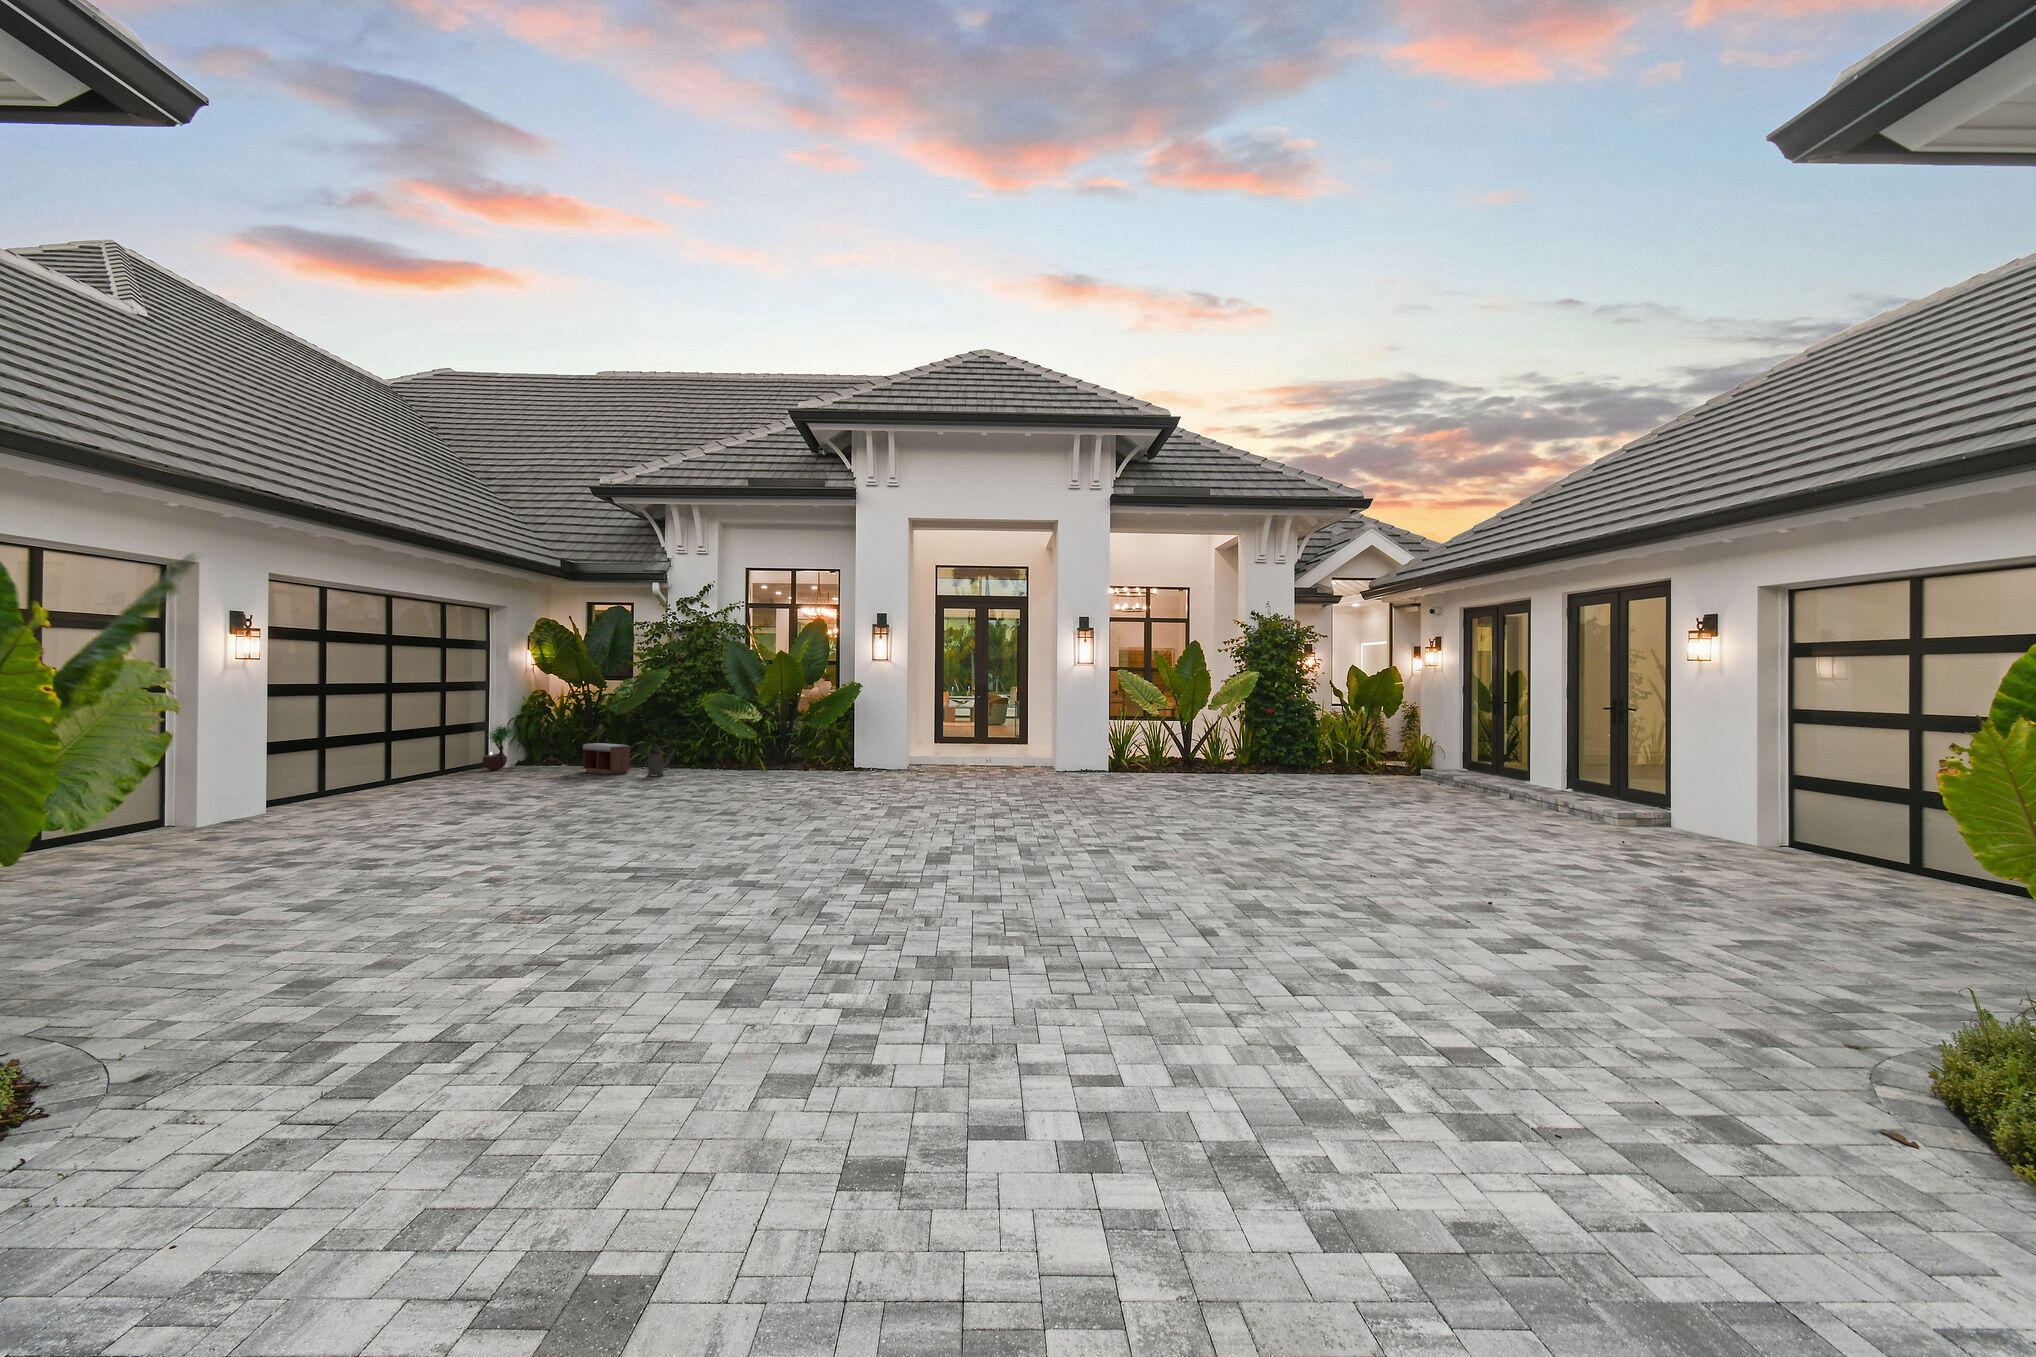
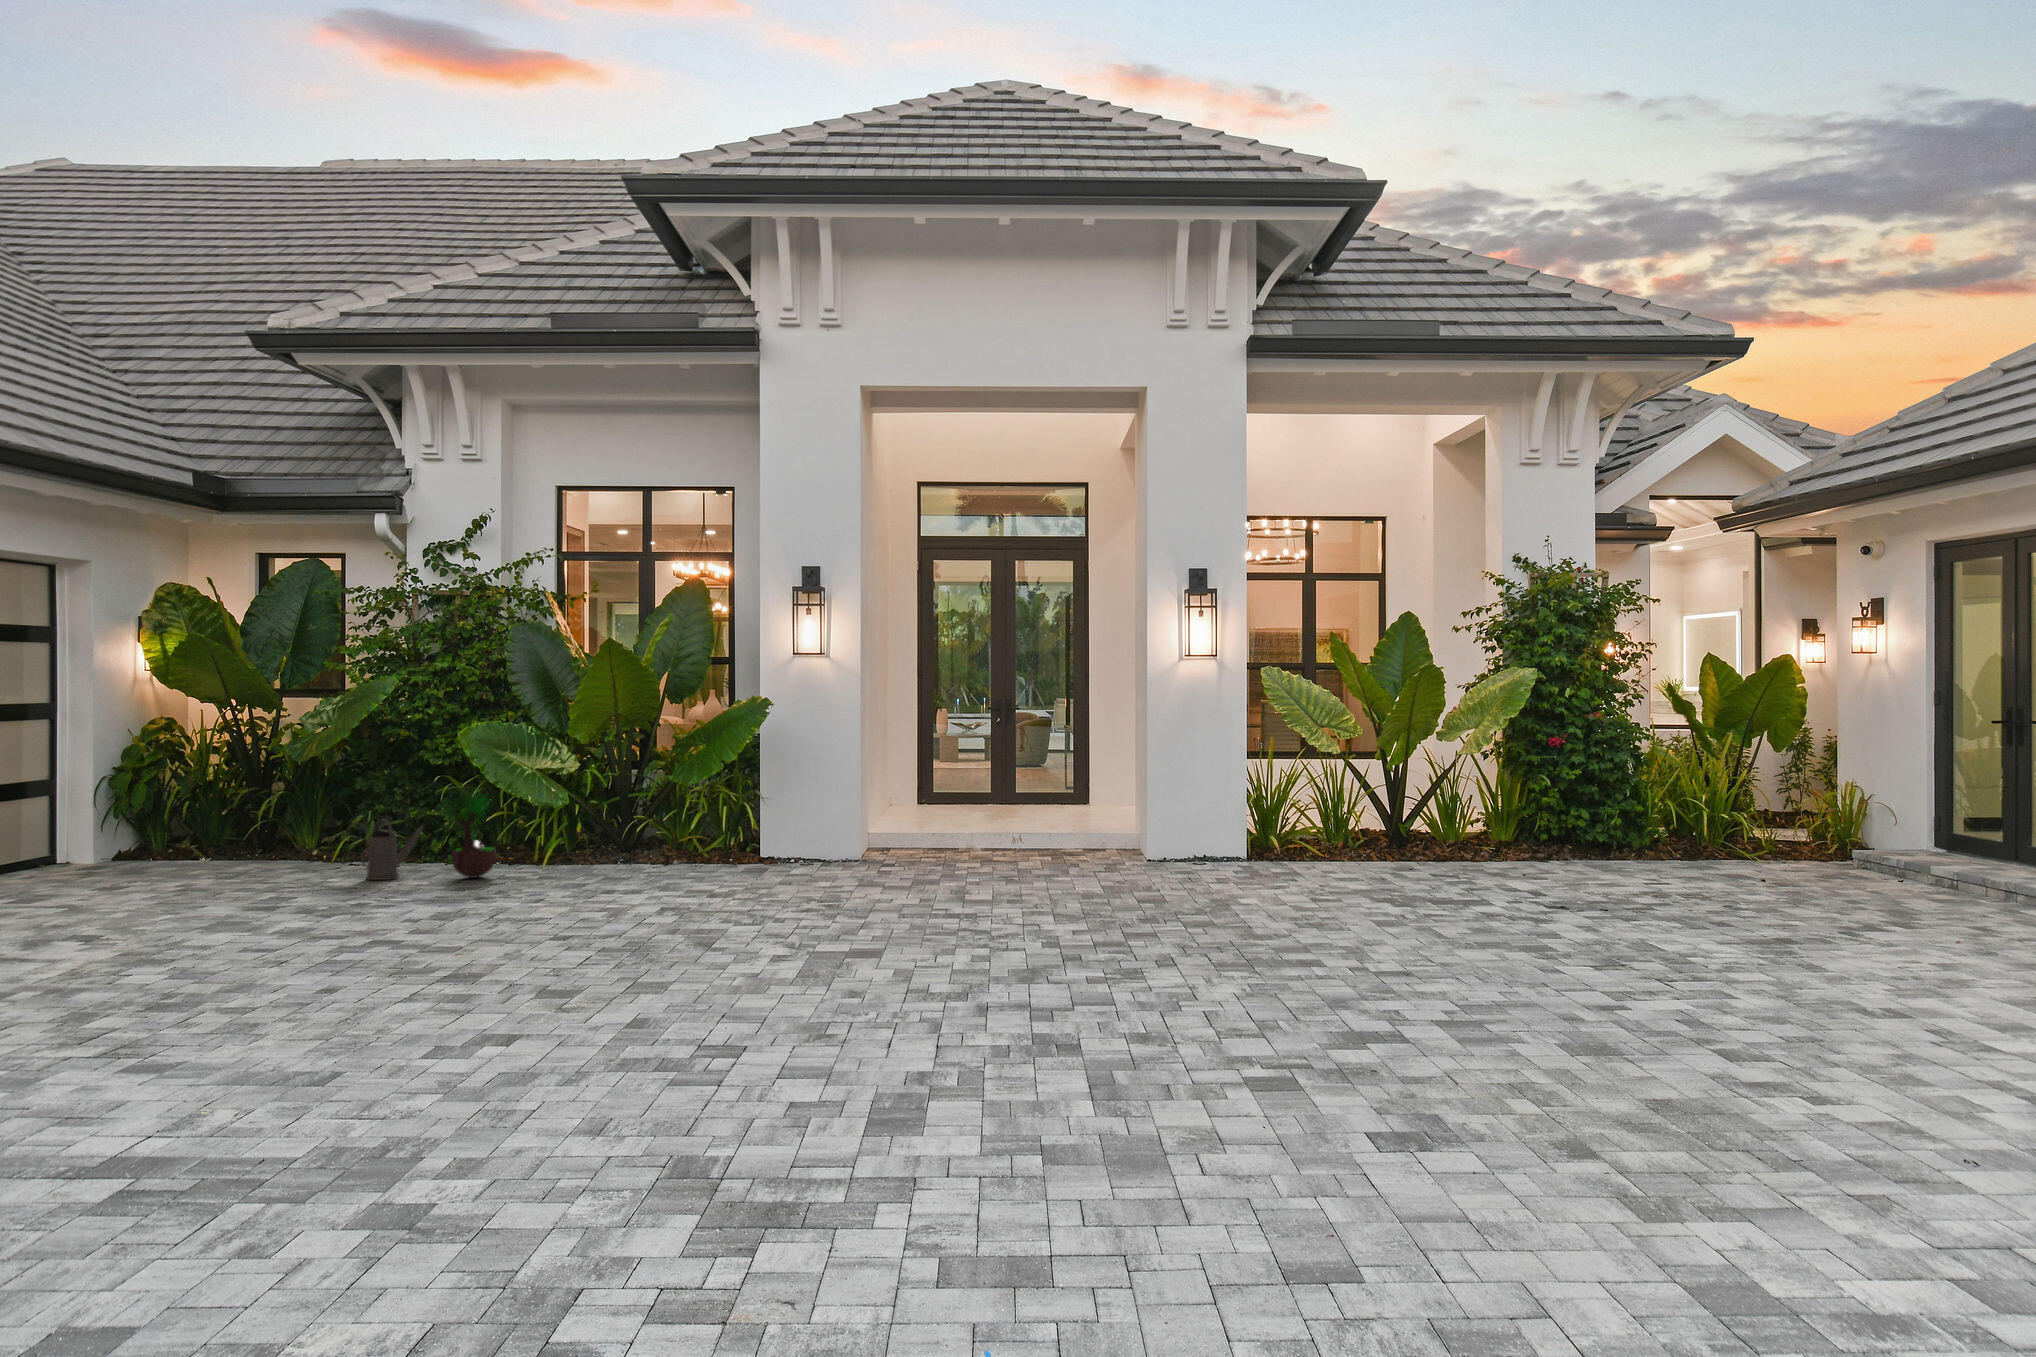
potted tree: present [483,725,513,770] -> present [440,789,496,878]
bench: present [583,743,631,774] -> none [251,816,339,876]

